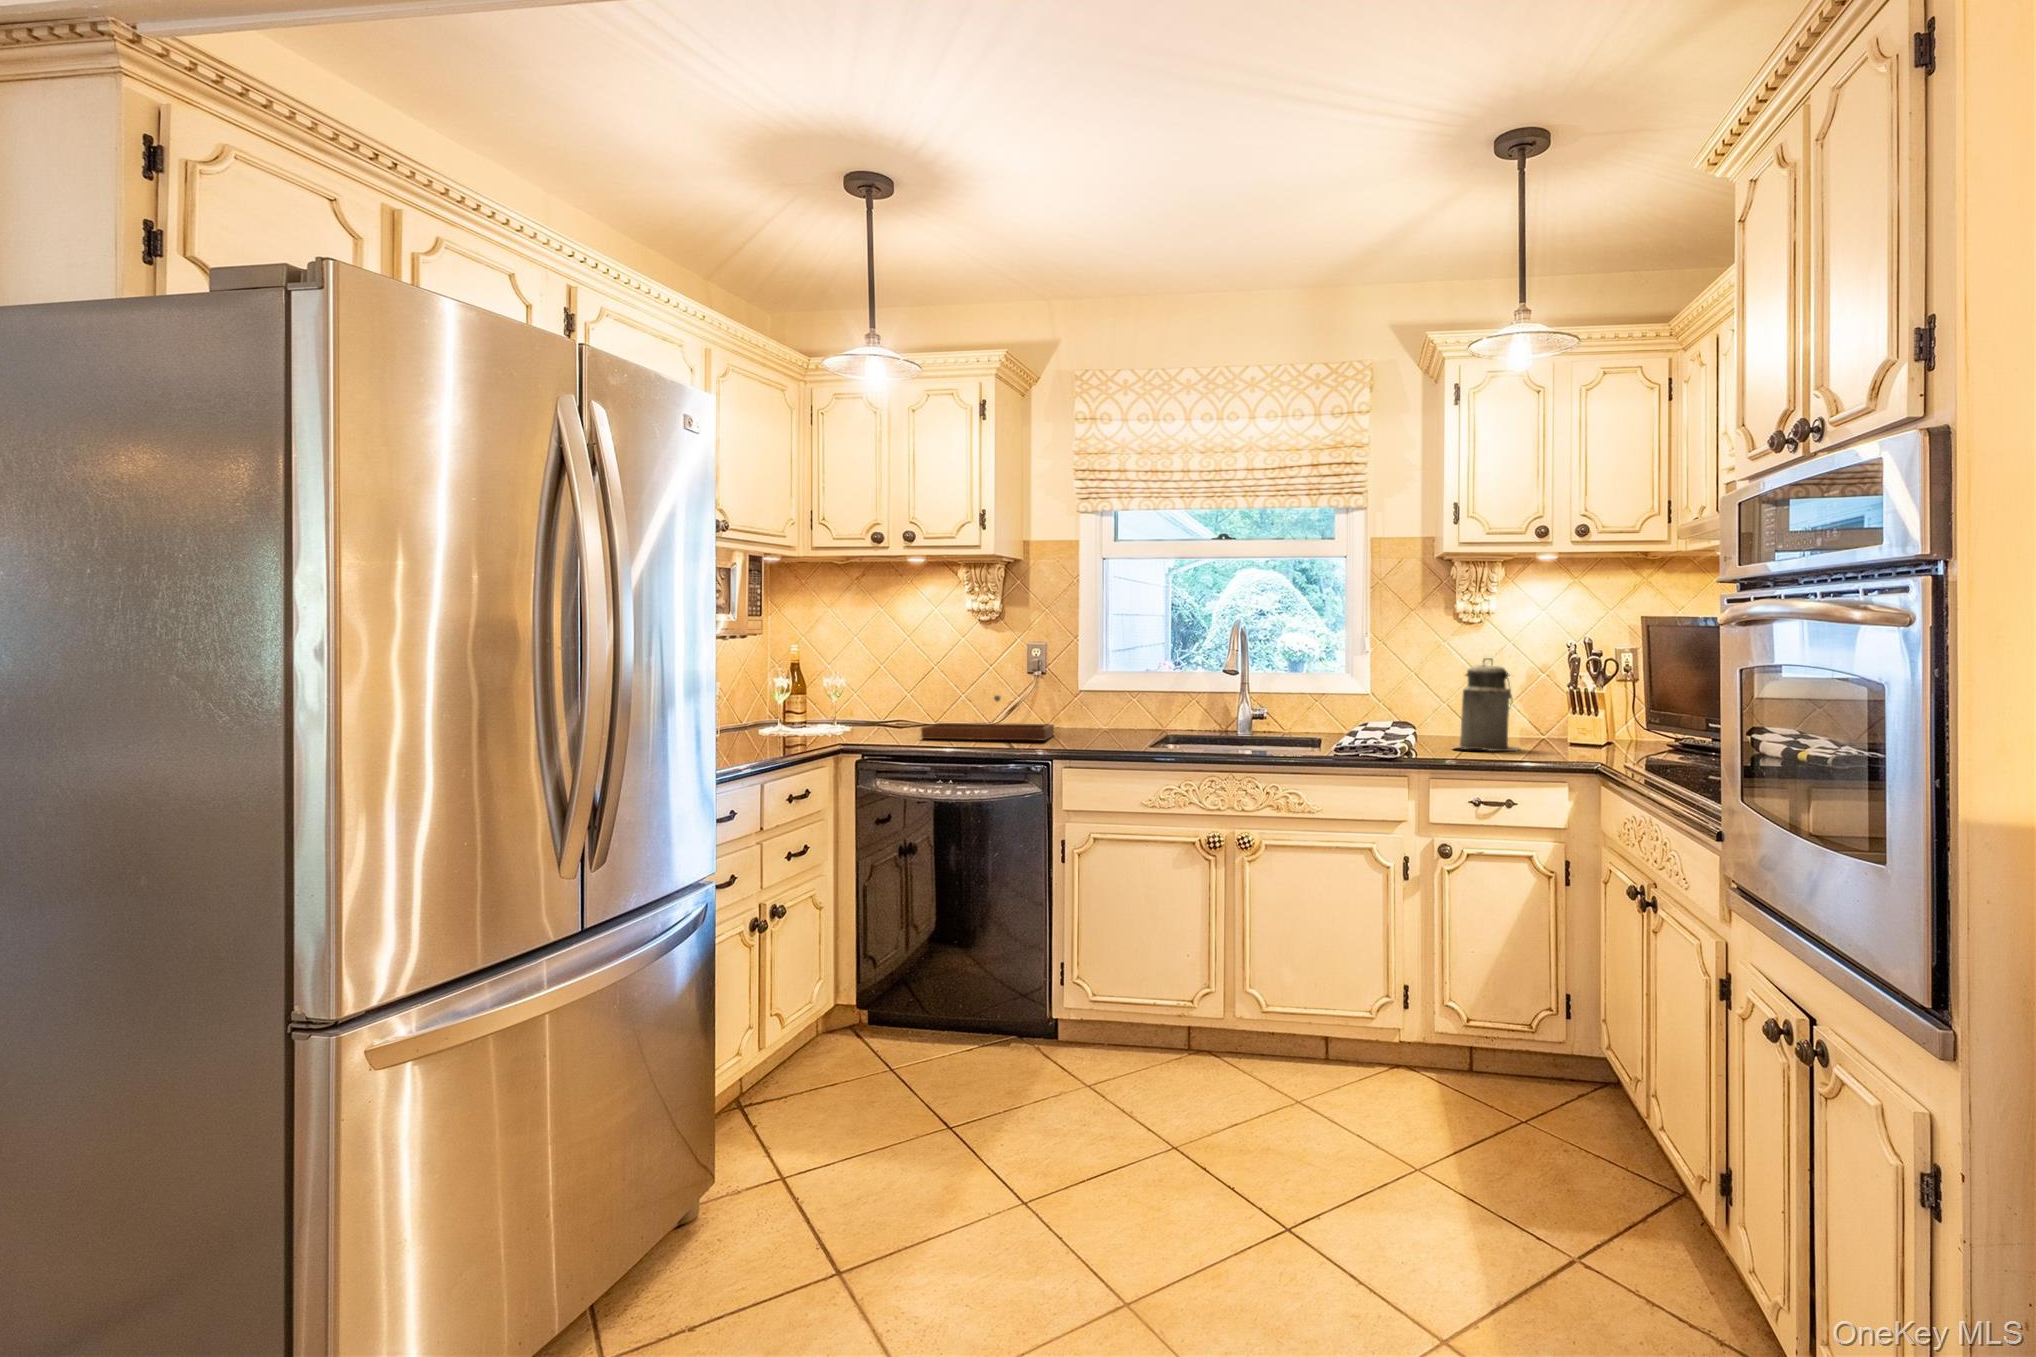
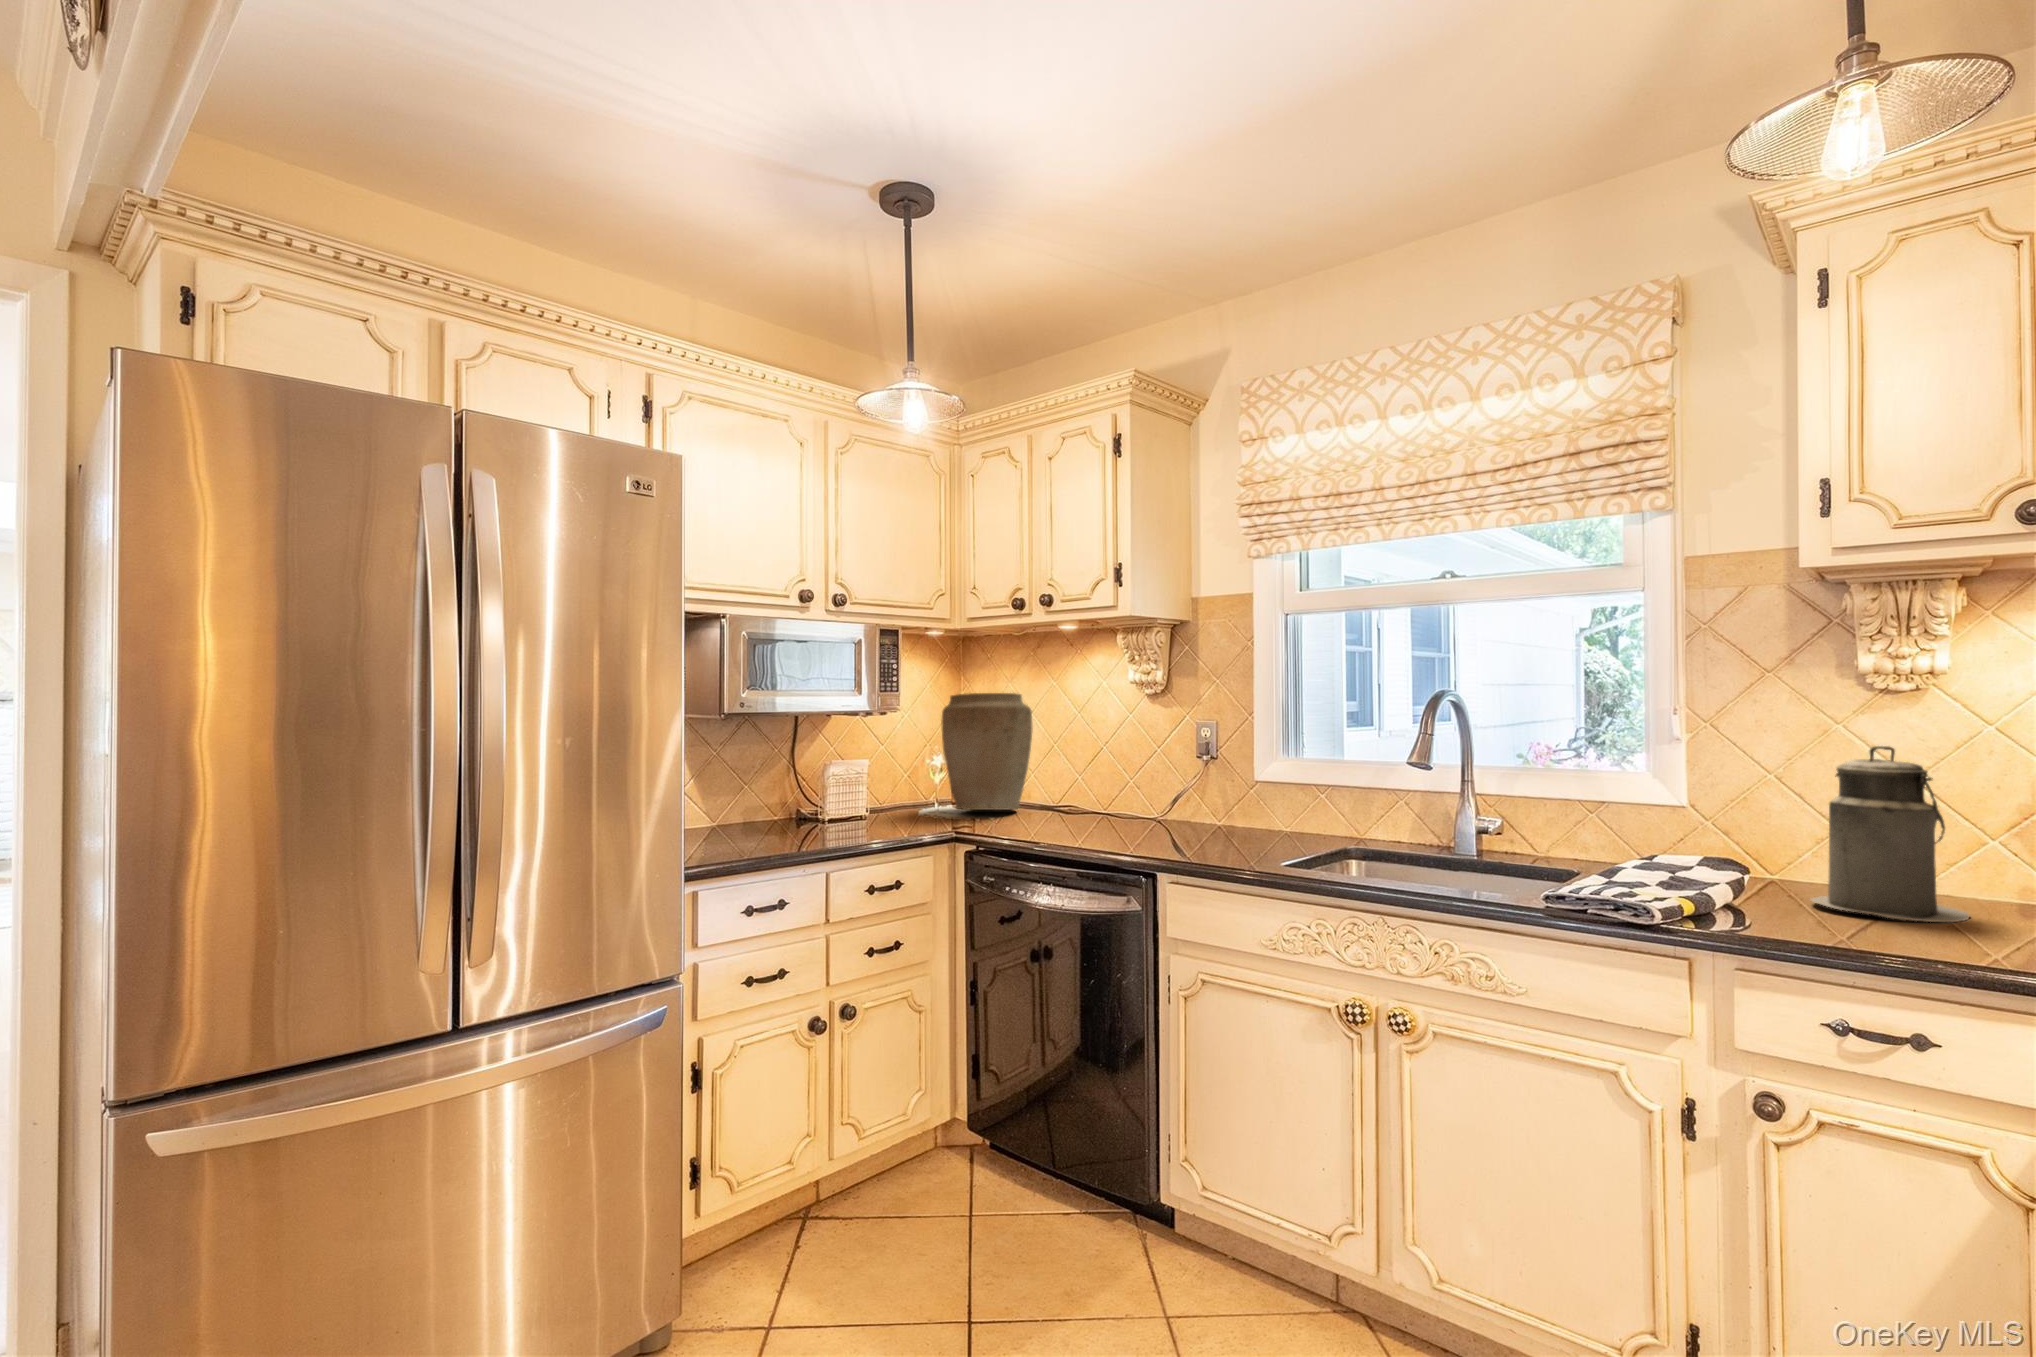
vase: none [796,618,880,726] -> present [941,693,1032,810]
tray: present [921,695,1054,740] -> none [1032,782,1200,844]

